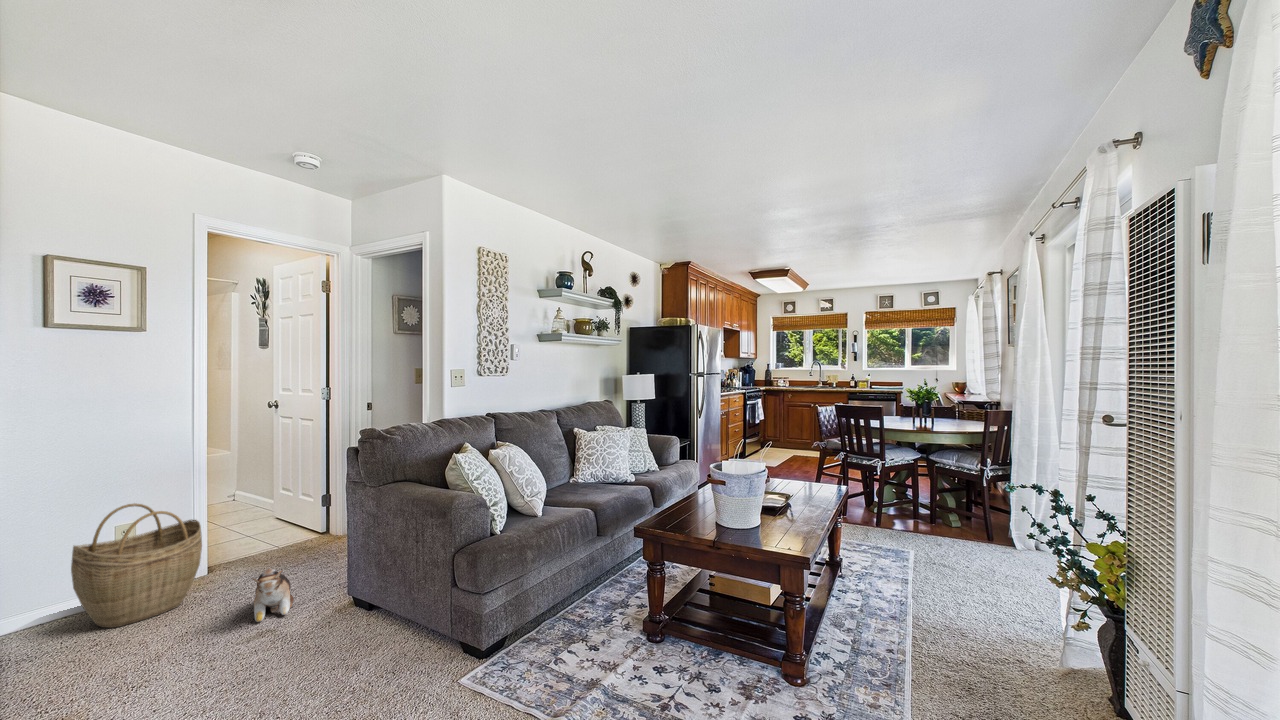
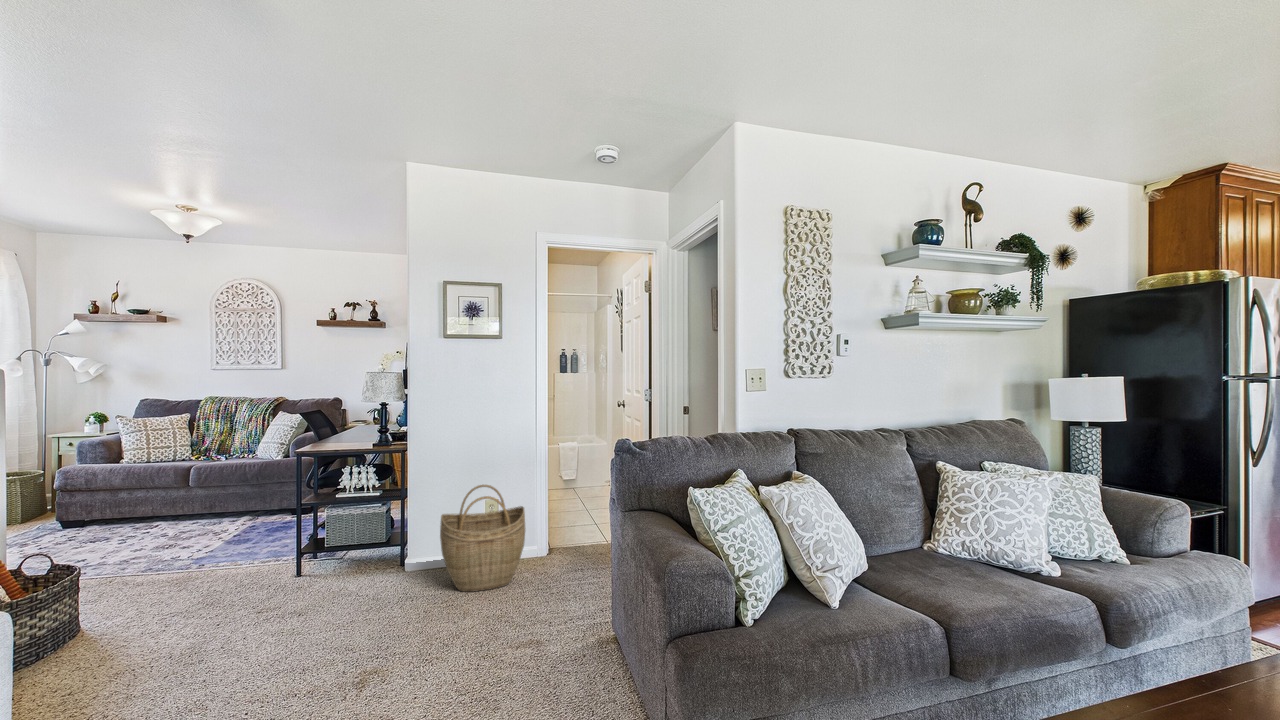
plush toy: present [252,569,294,622] -> none [525,577,575,630]

